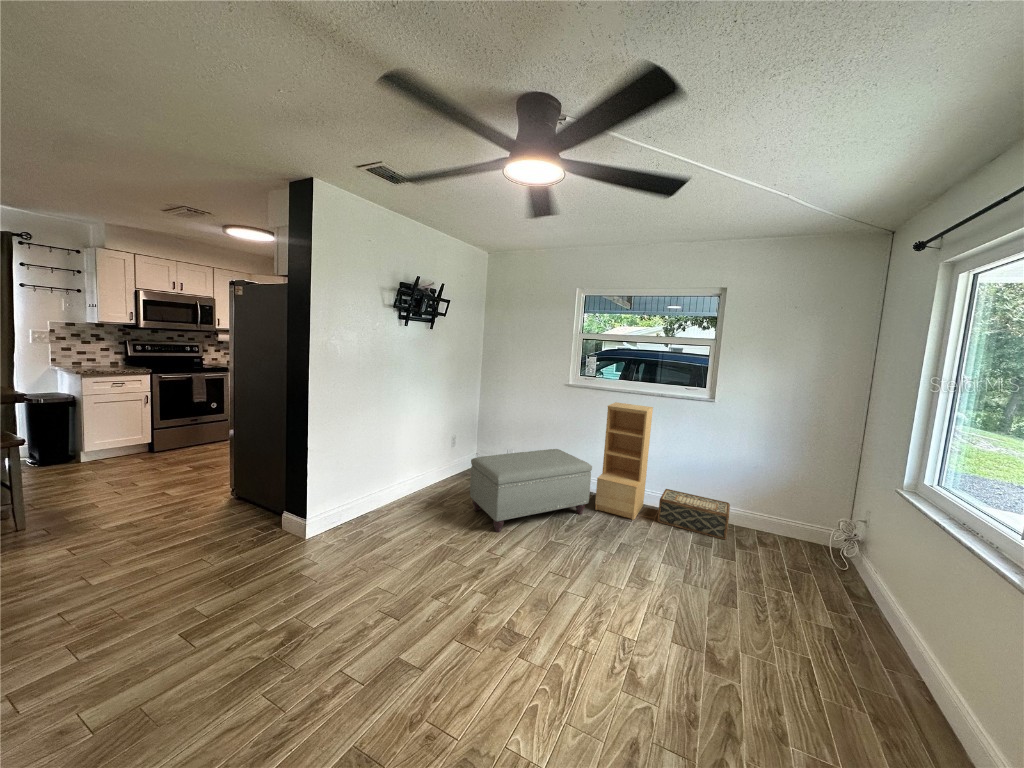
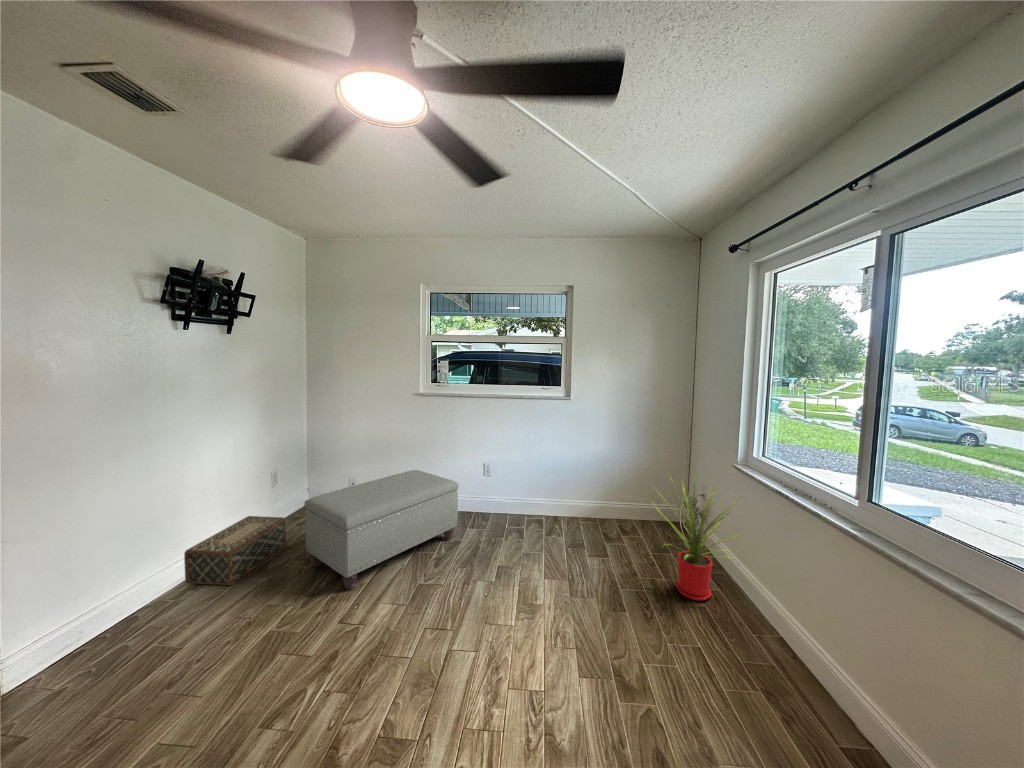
bookshelf: present [595,402,653,520] -> none [464,411,513,534]
house plant: none [788,487,907,628] -> present [652,480,742,601]
woven basket: present [658,489,730,540] -> present [184,516,286,586]

